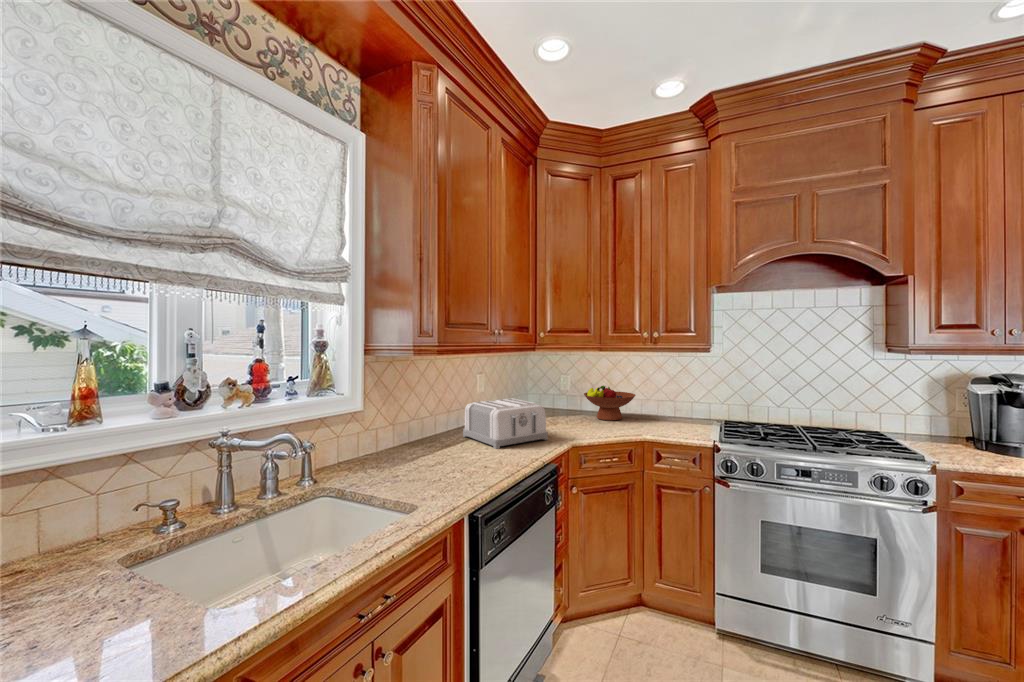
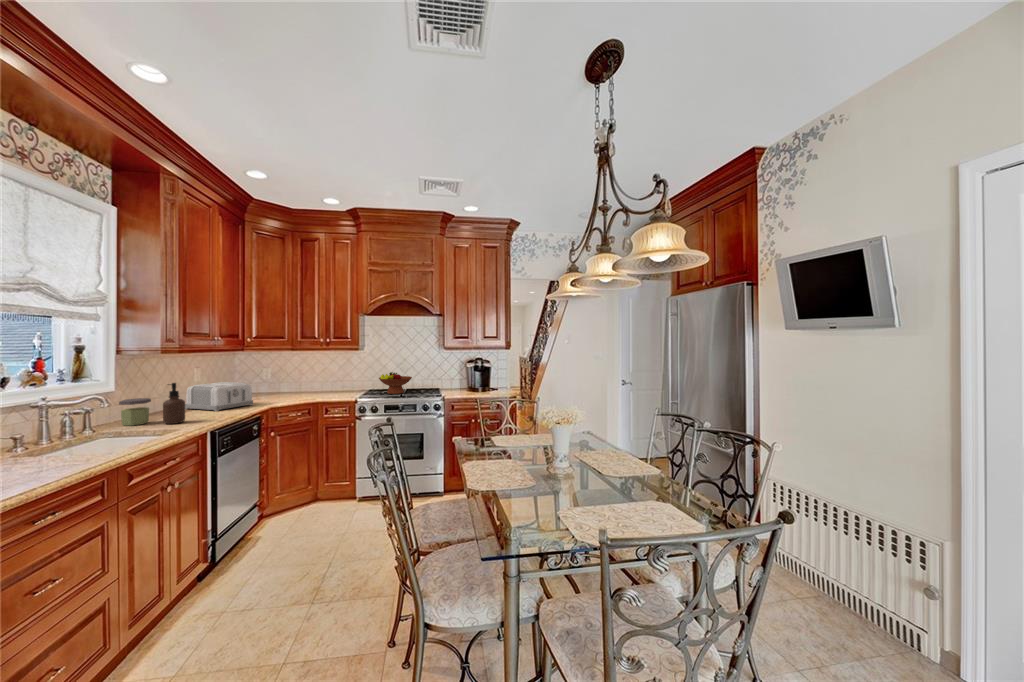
fruit bowl: present [584,386,636,421] -> present [379,372,412,394]
soap dispenser: none [414,406,444,477] -> present [163,383,185,424]
jar: none [366,425,406,470] -> present [119,398,151,426]

